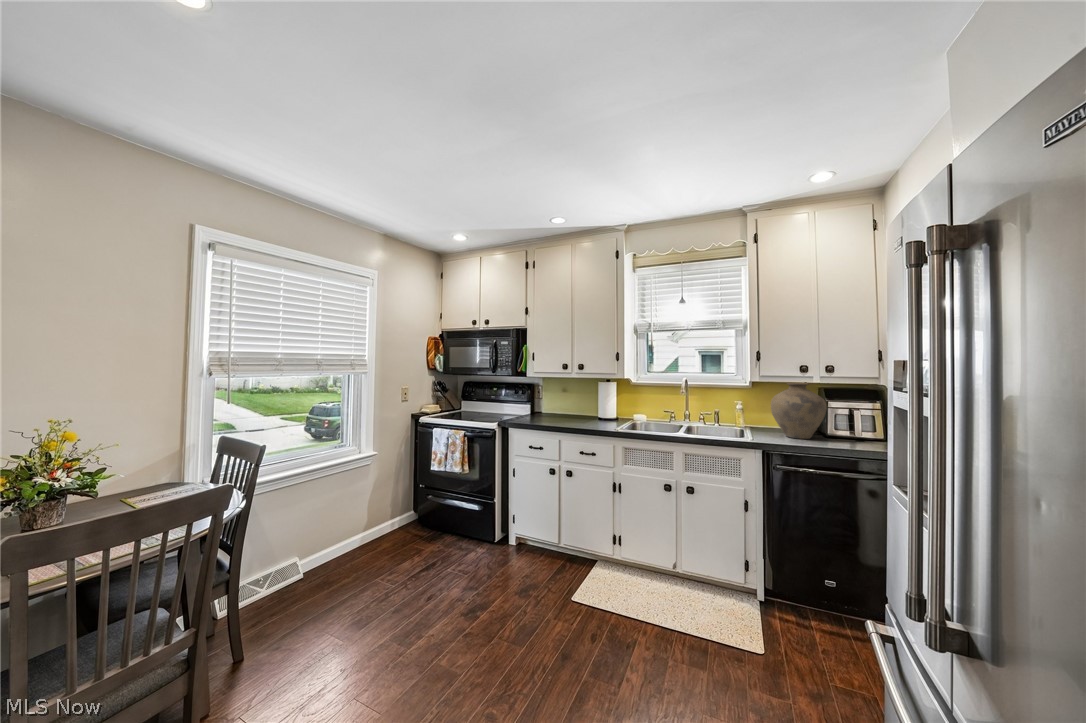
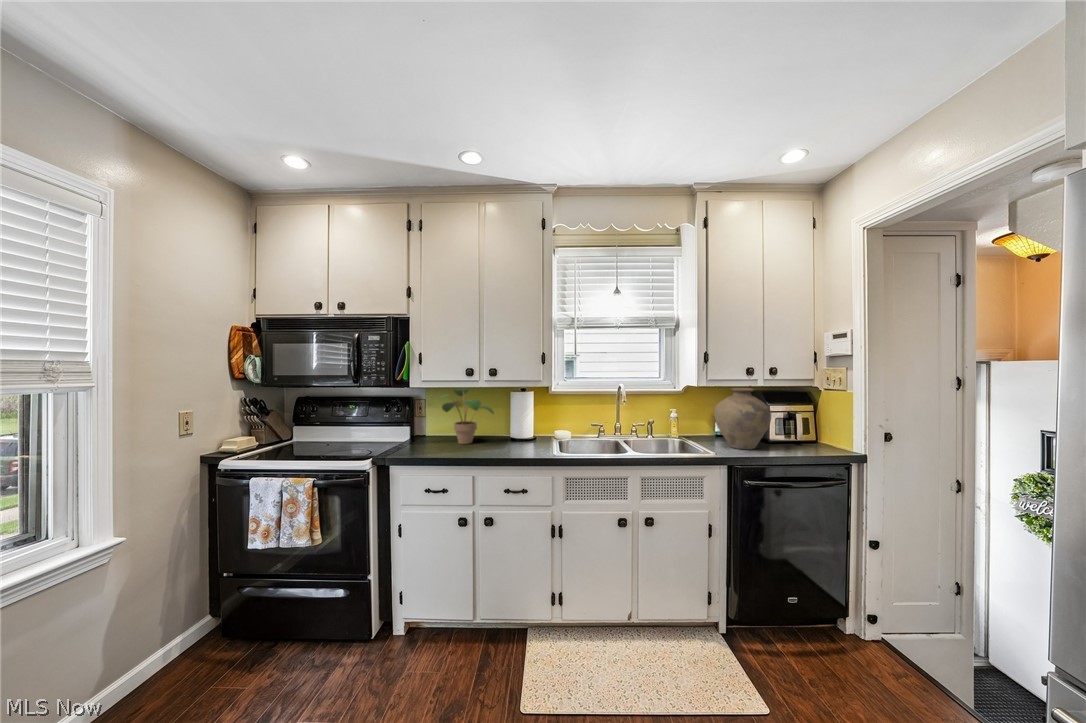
potted plant: none [545,379,585,420] -> present [439,389,494,444]

